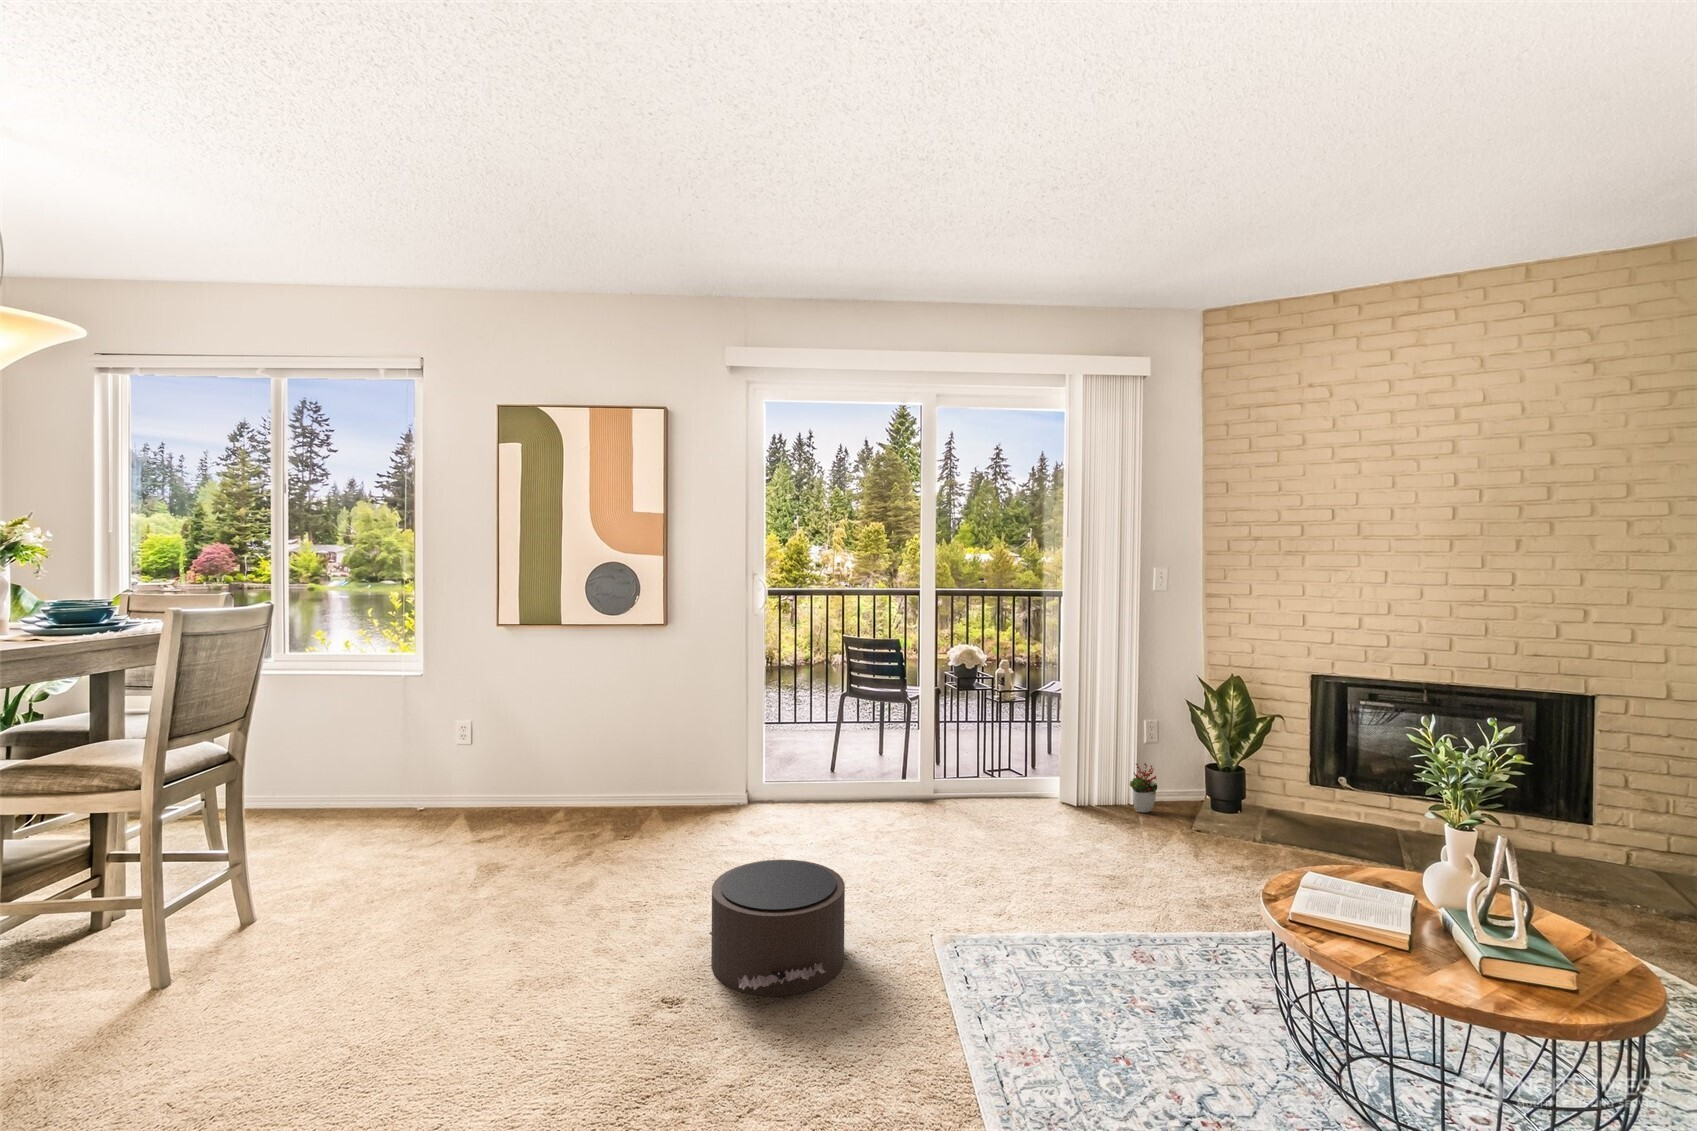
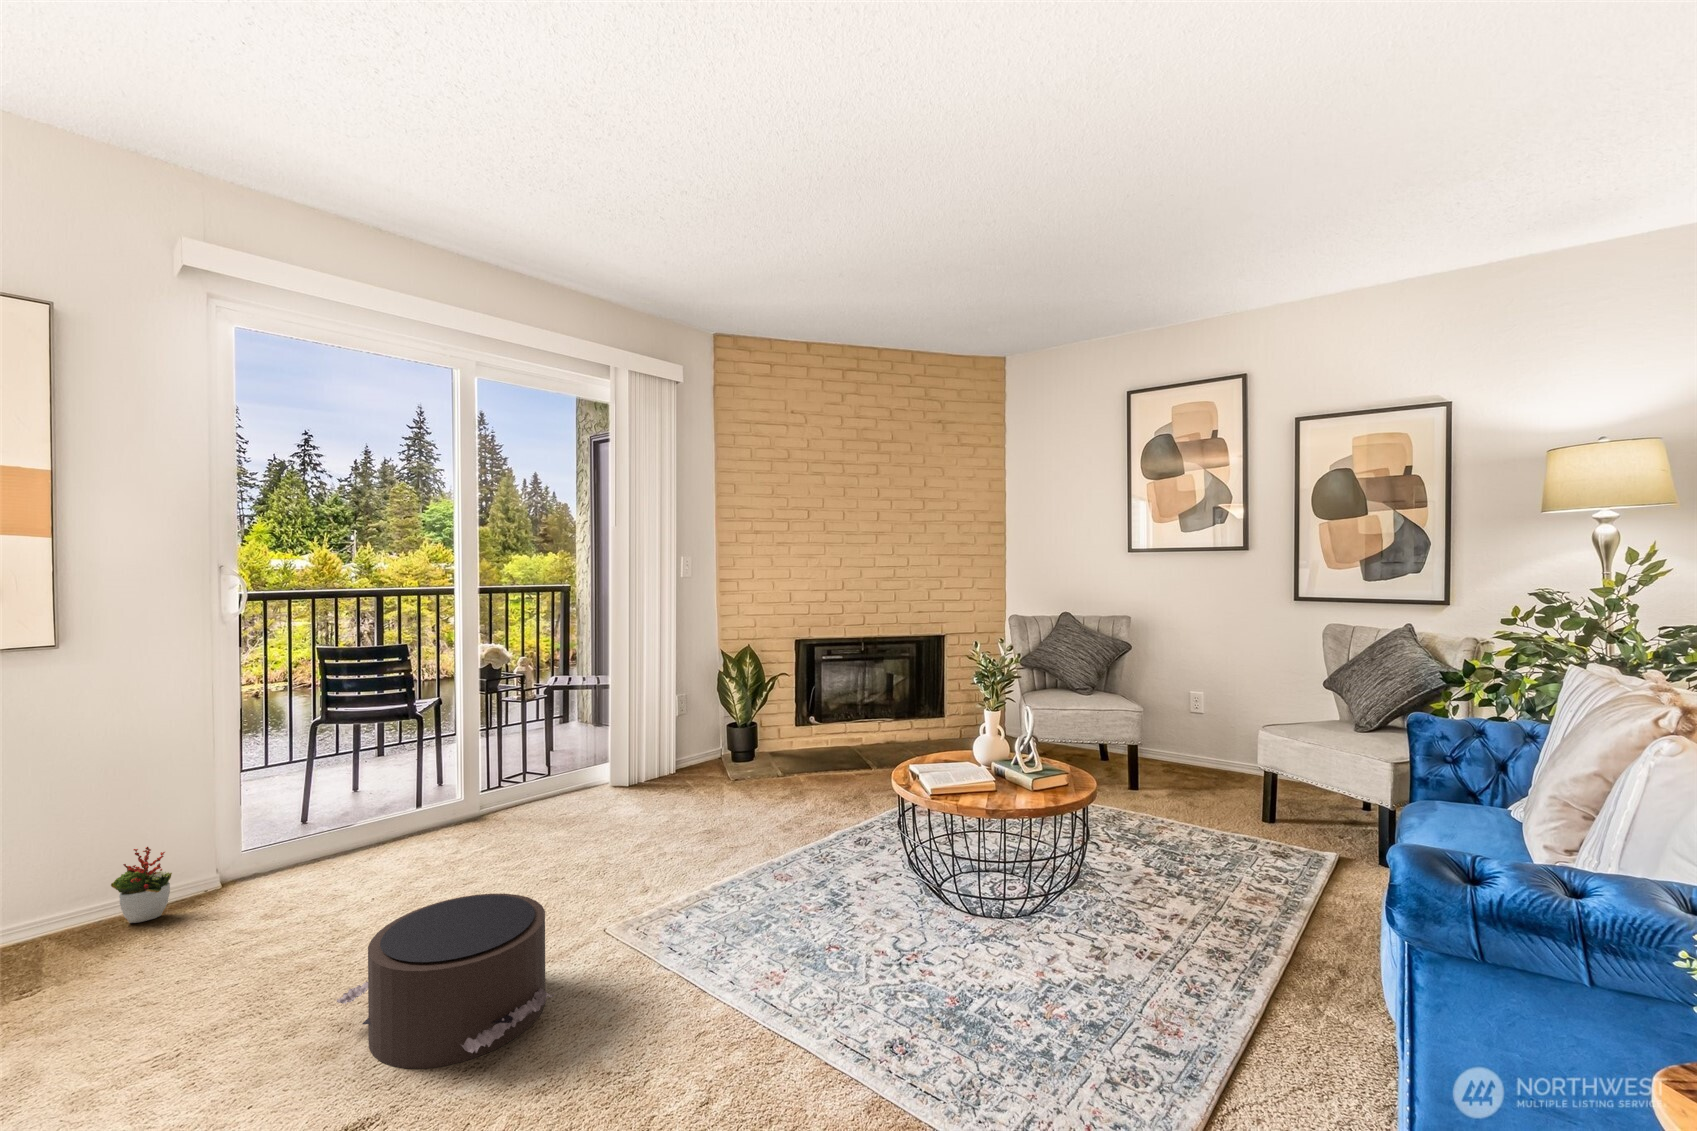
decorative plant: present [1130,763,1157,812] -> present [111,847,172,923]

